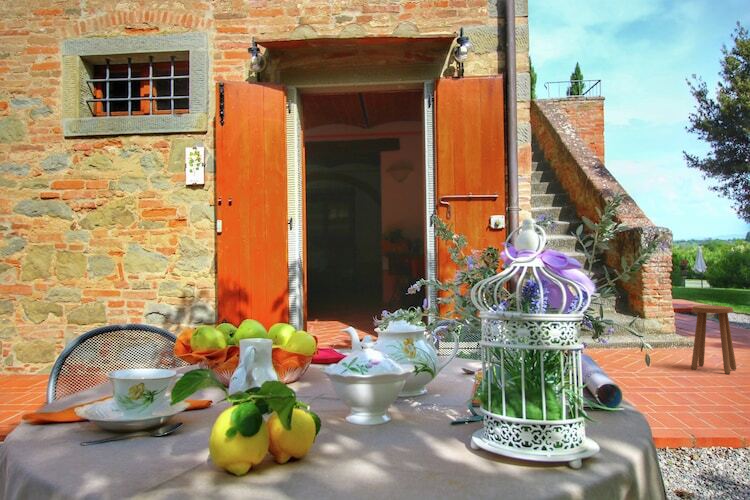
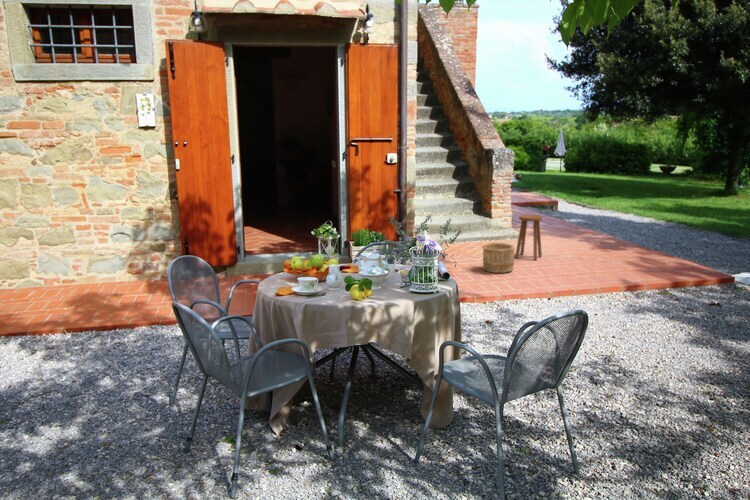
wooden bucket: none [639,342,696,388] -> present [483,243,515,273]

